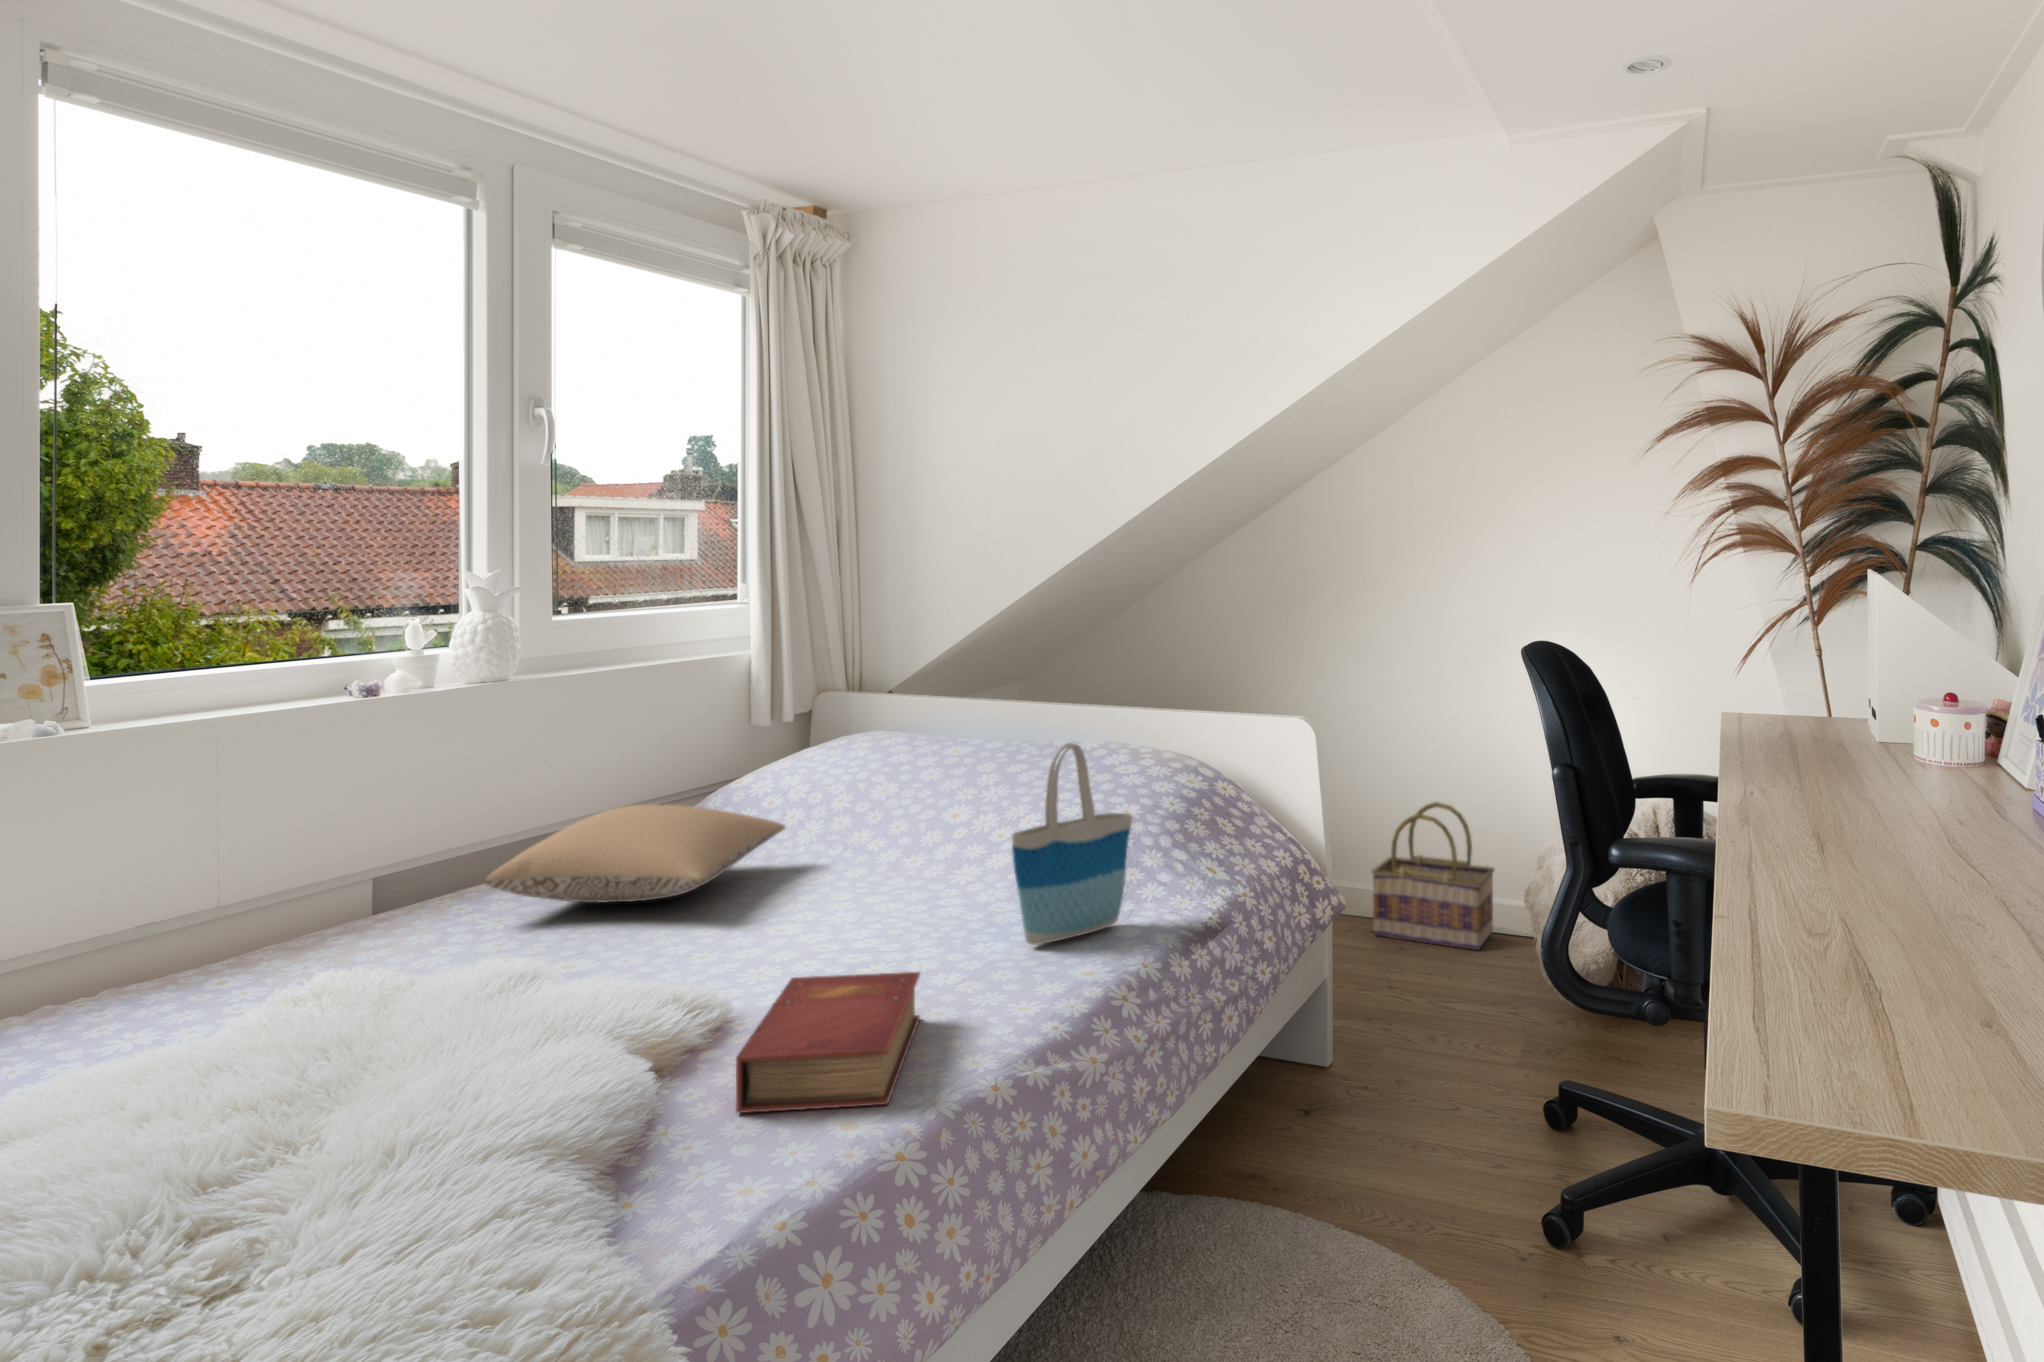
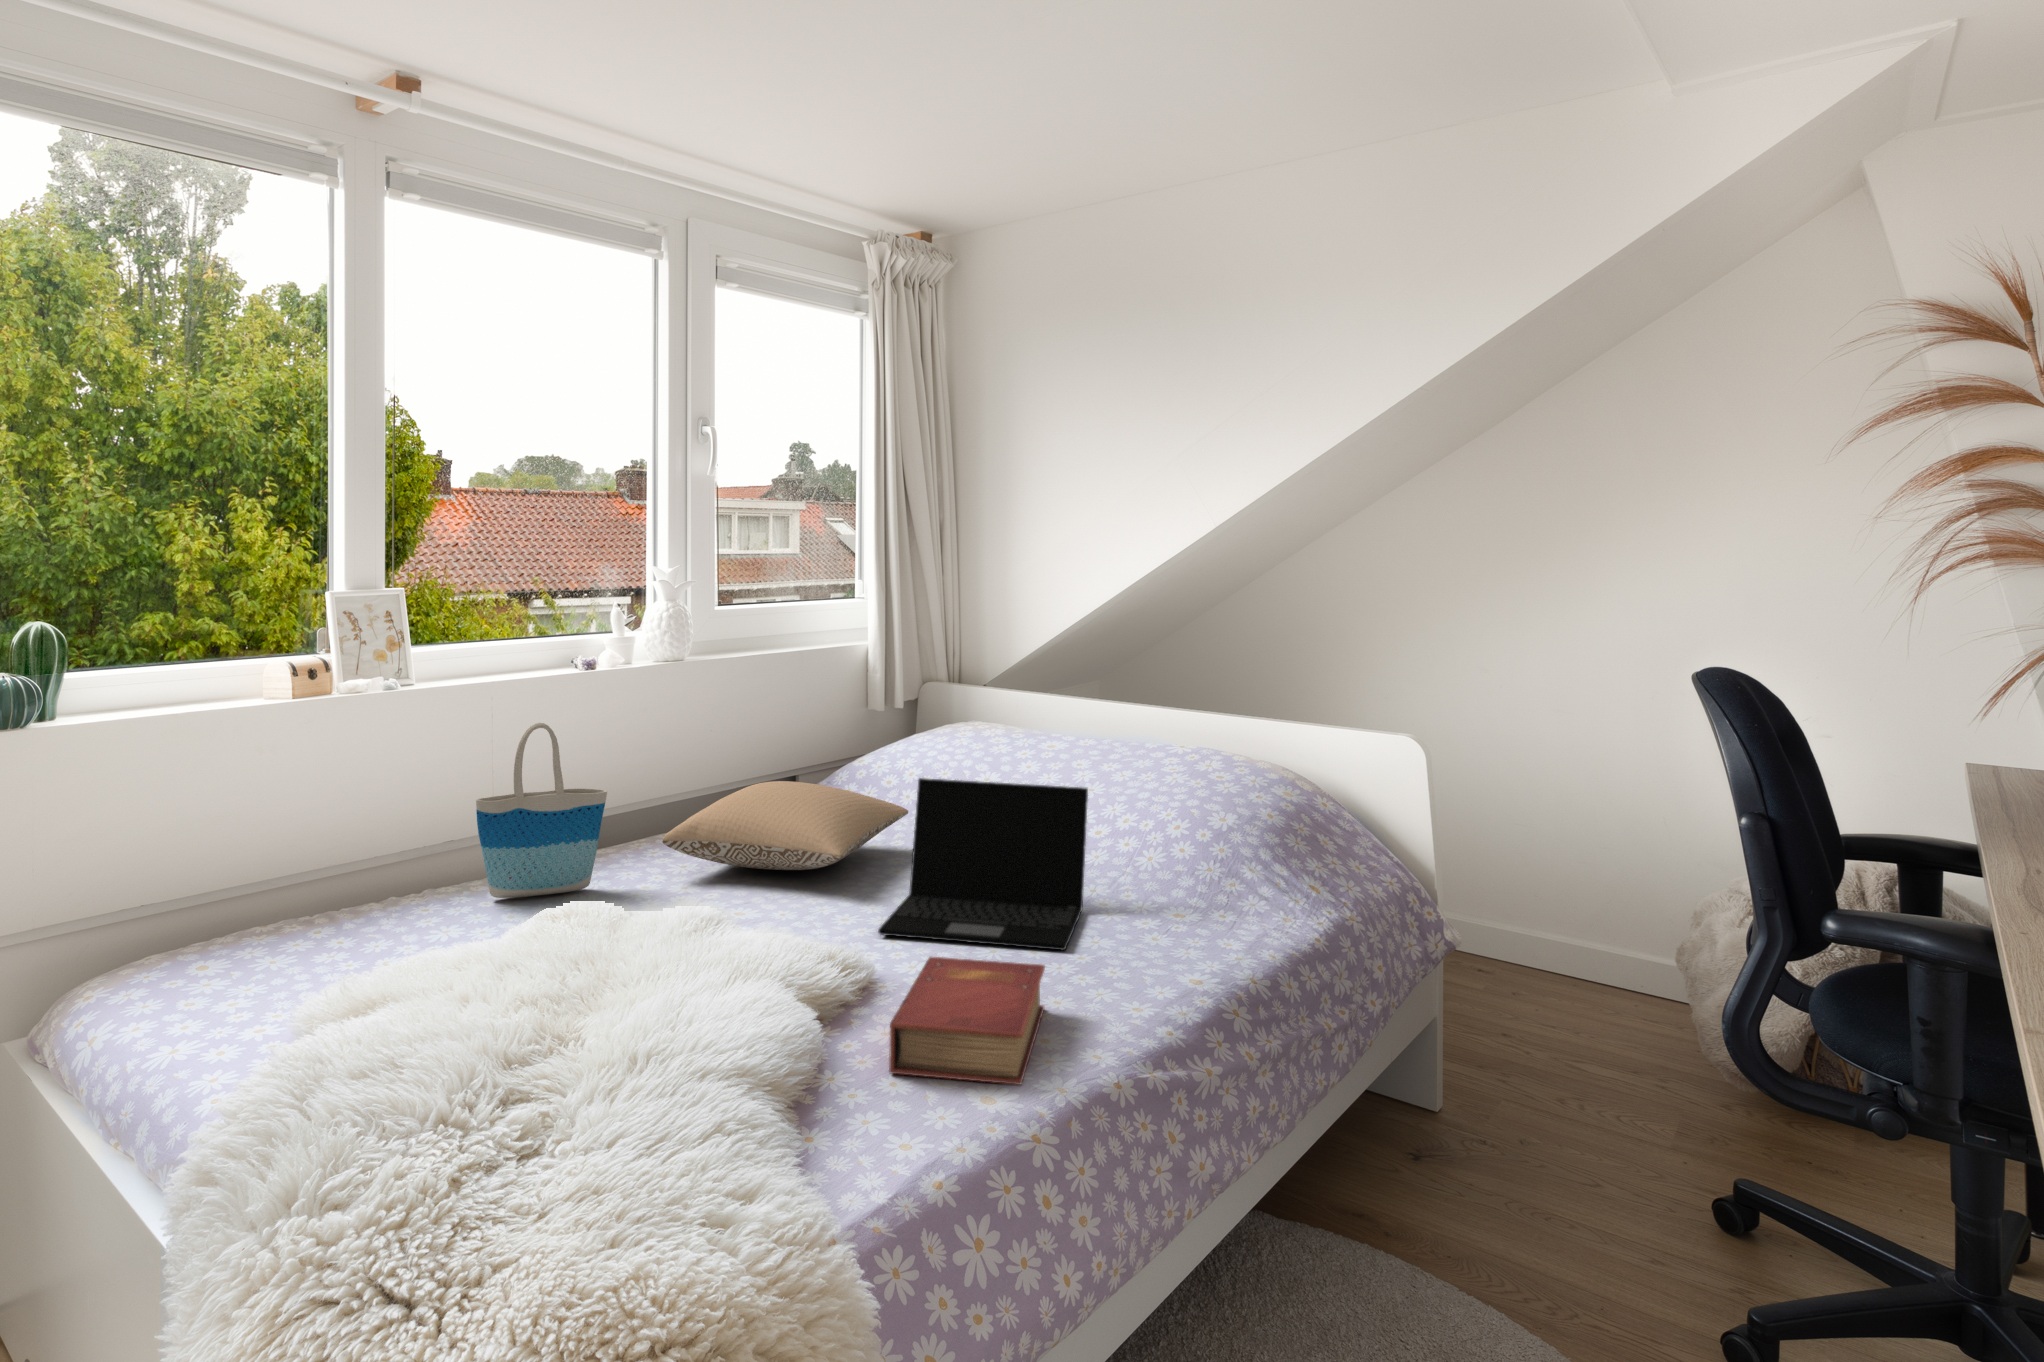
tote bag: present [1012,743,1132,945] -> present [476,723,607,898]
laptop: none [741,786,973,960] -> present [878,778,1088,950]
basket: present [1372,802,1494,950] -> none [1509,838,1661,1010]

